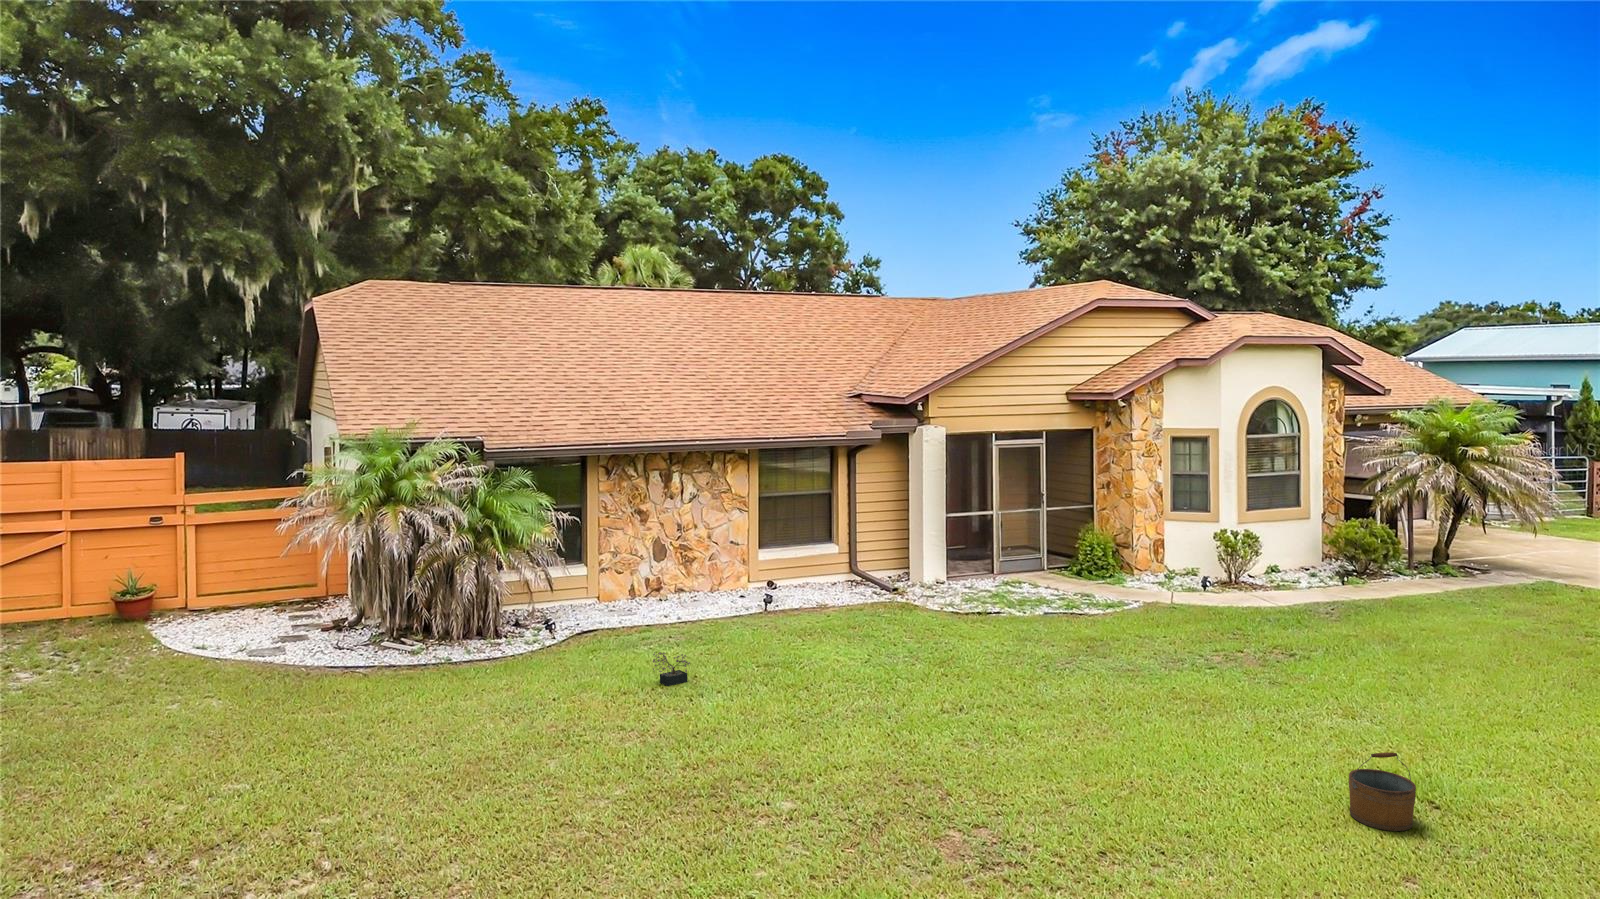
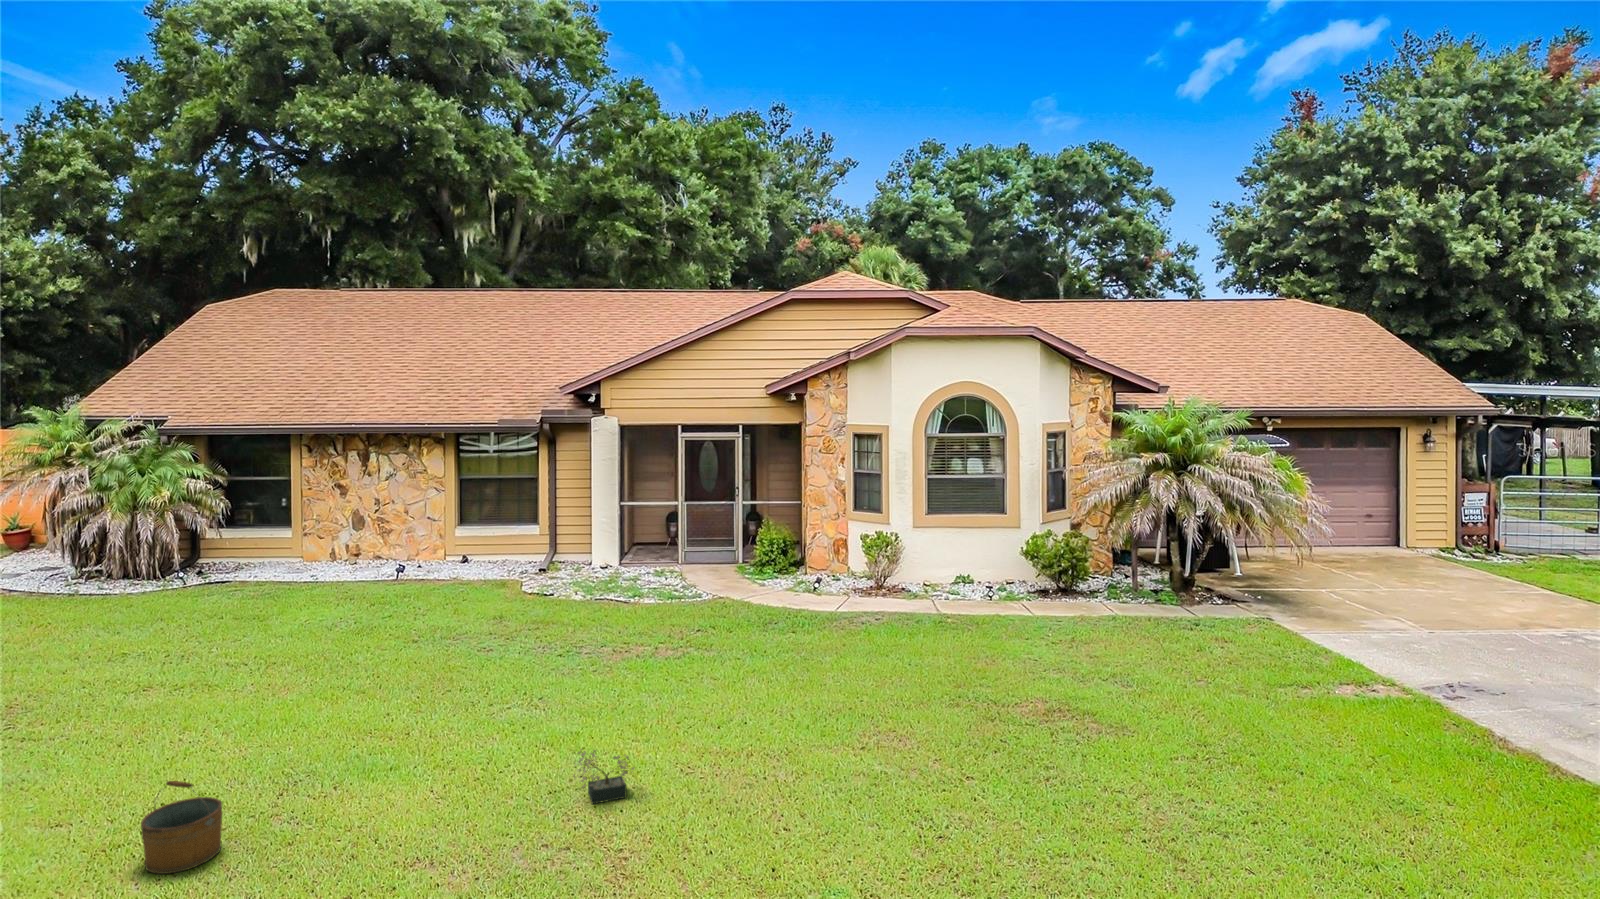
decorative plant: present [653,652,690,686] -> present [573,750,634,804]

